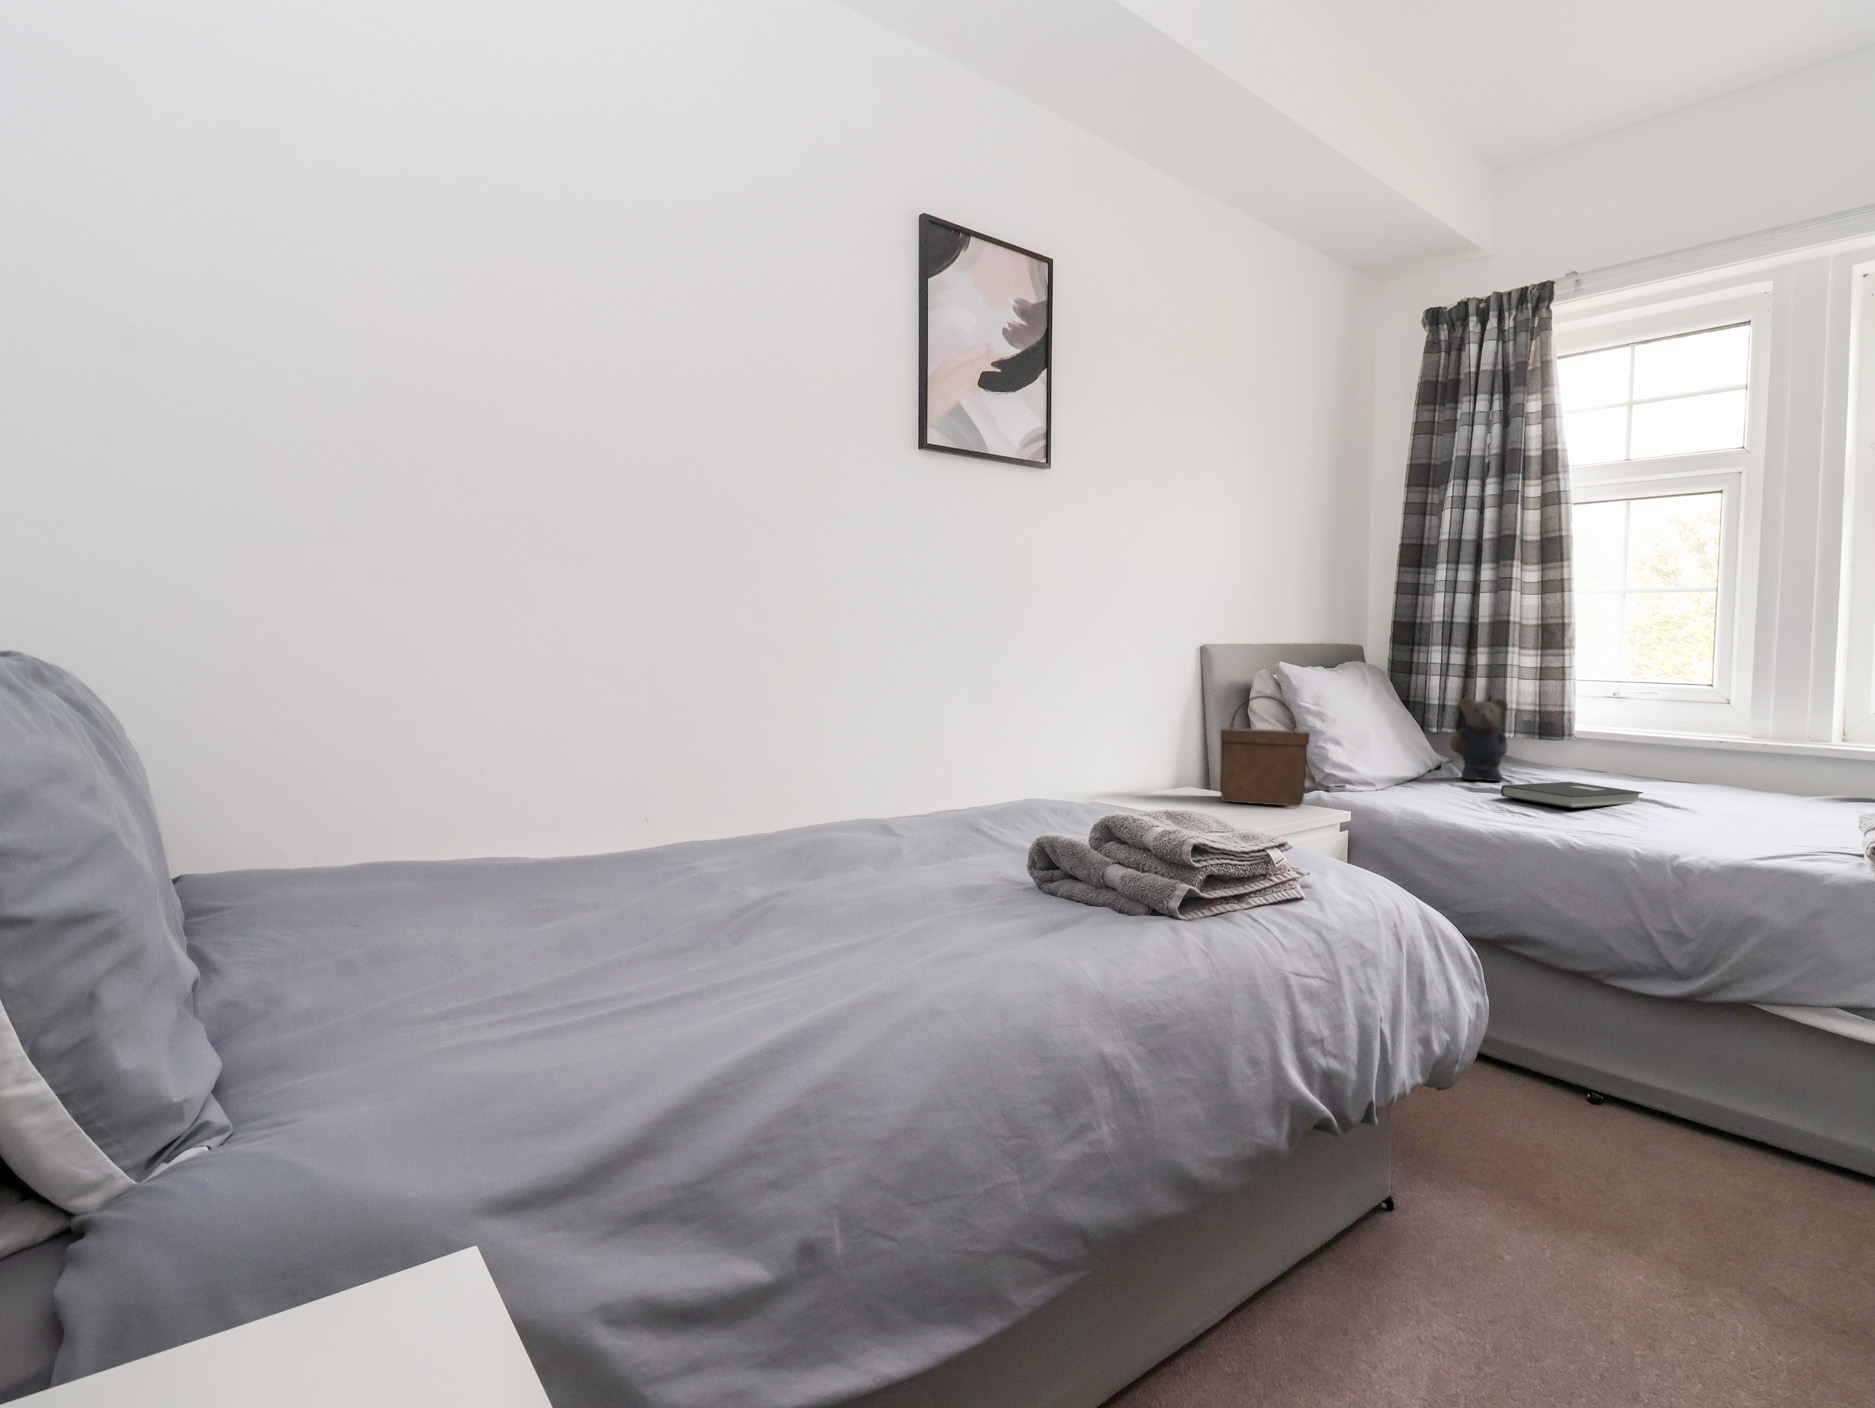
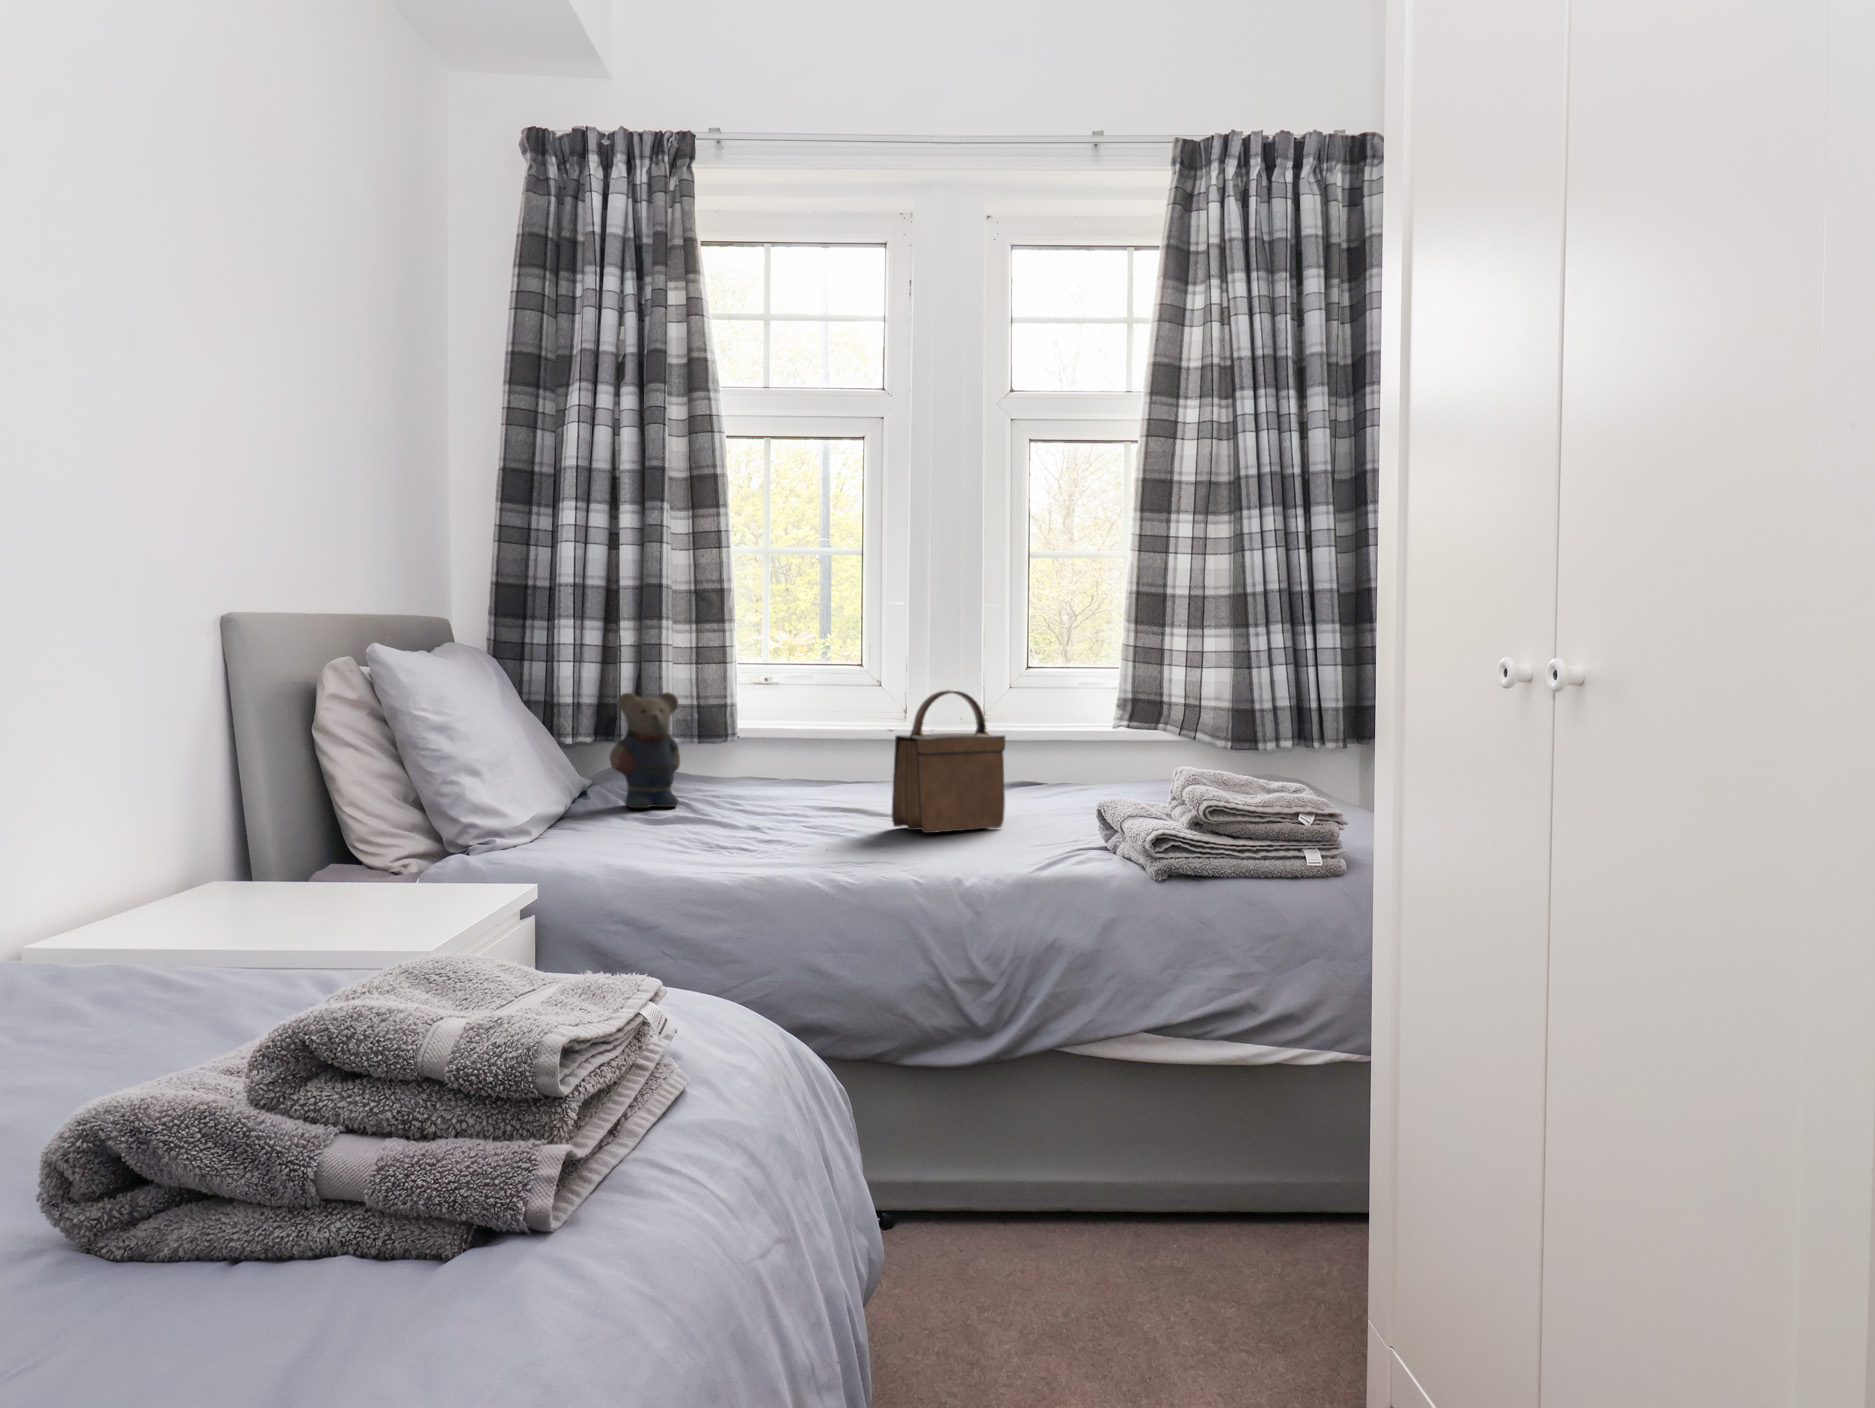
handbag: present [1220,696,1310,806] -> present [892,690,1005,833]
book: present [1501,782,1643,808] -> none [699,799,845,836]

